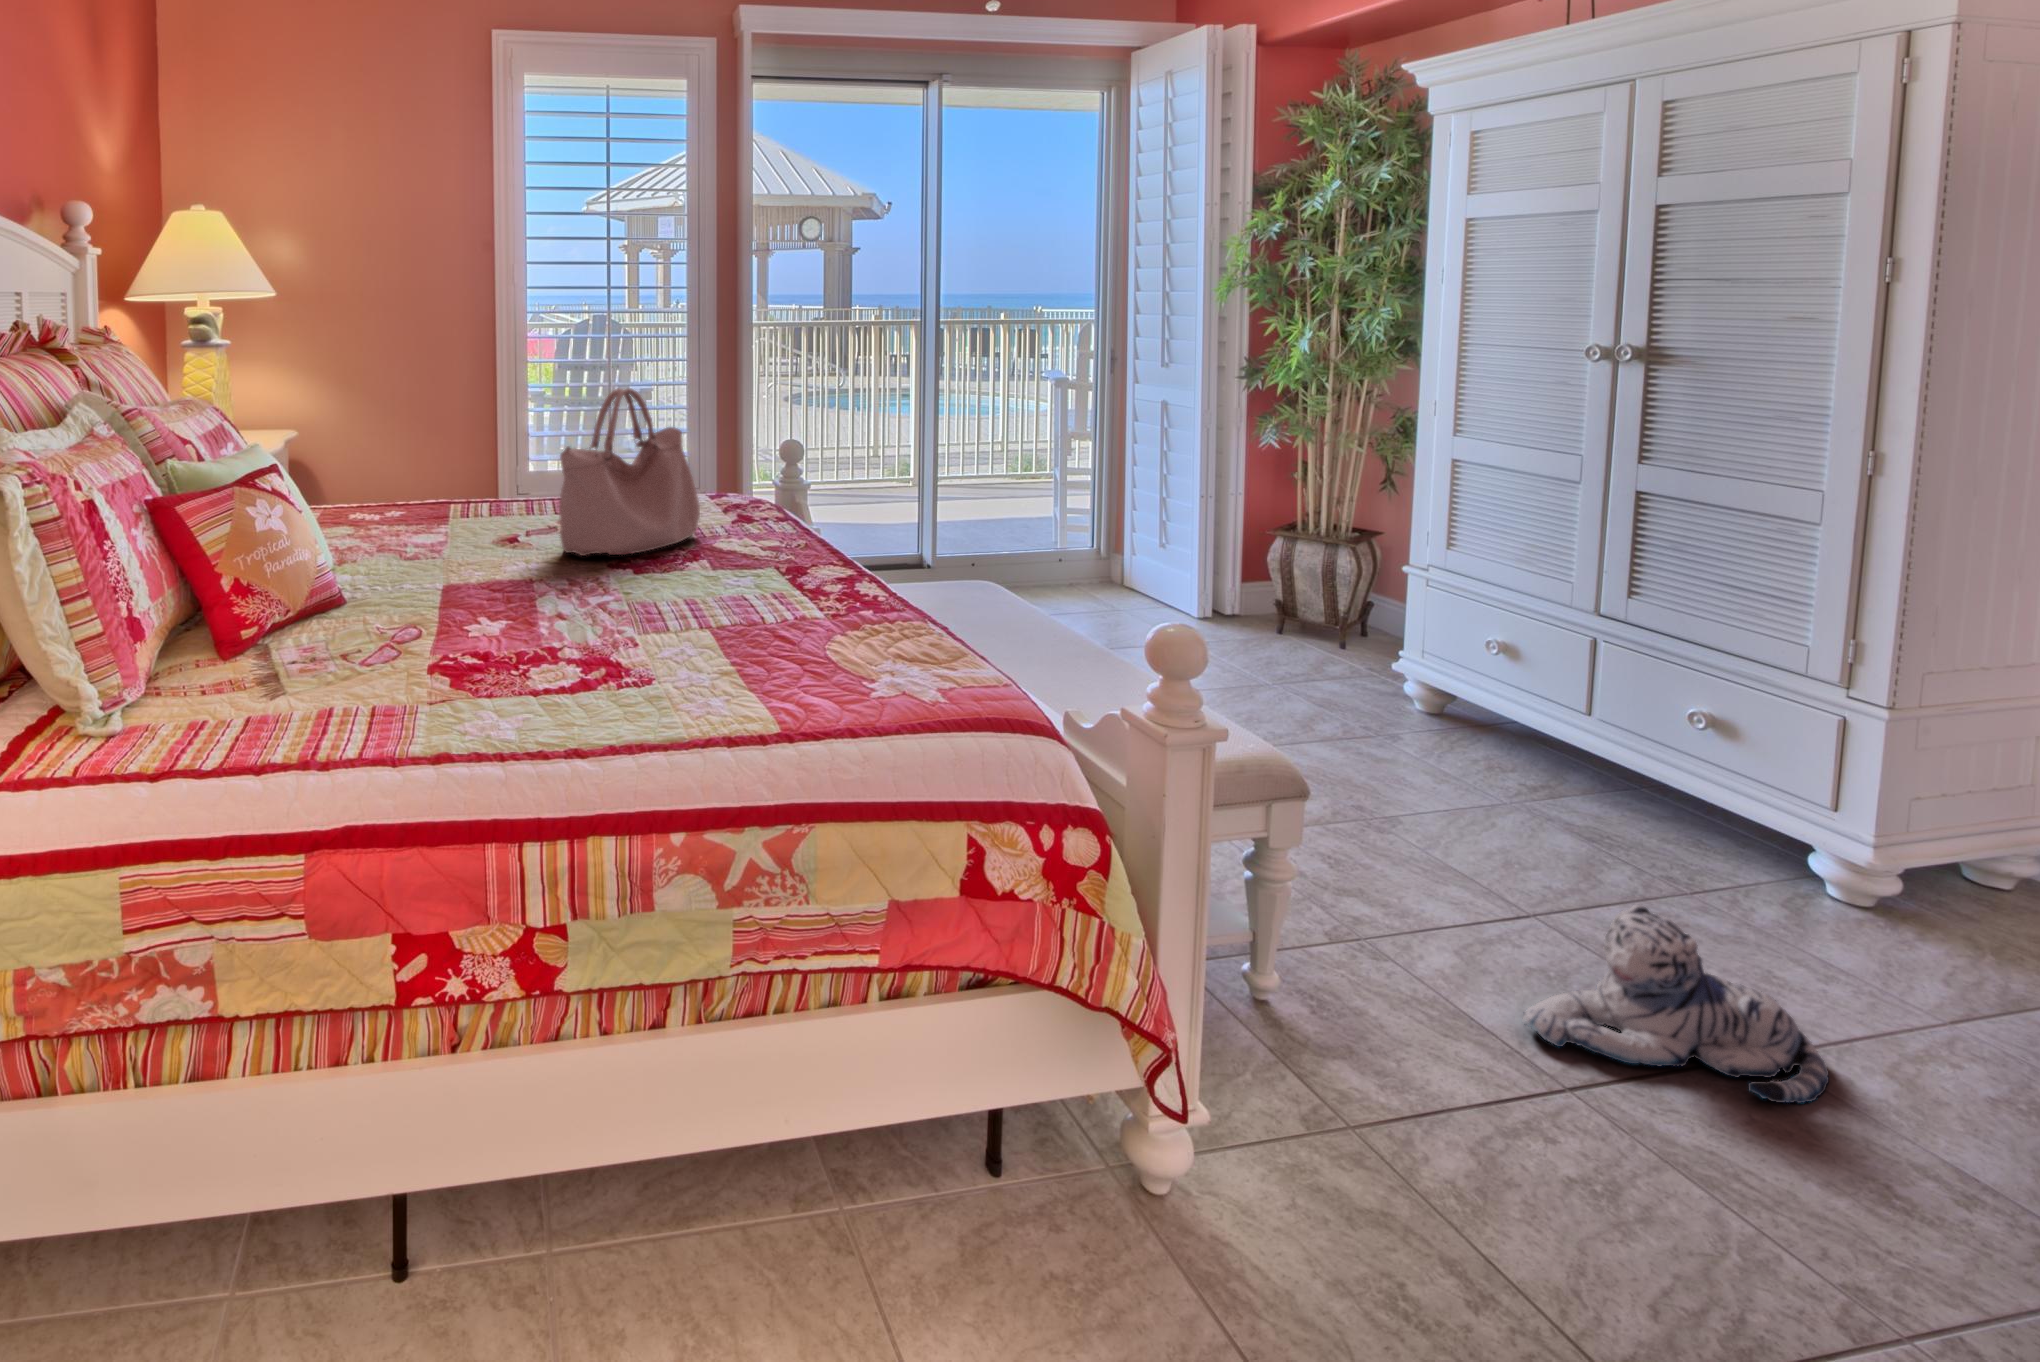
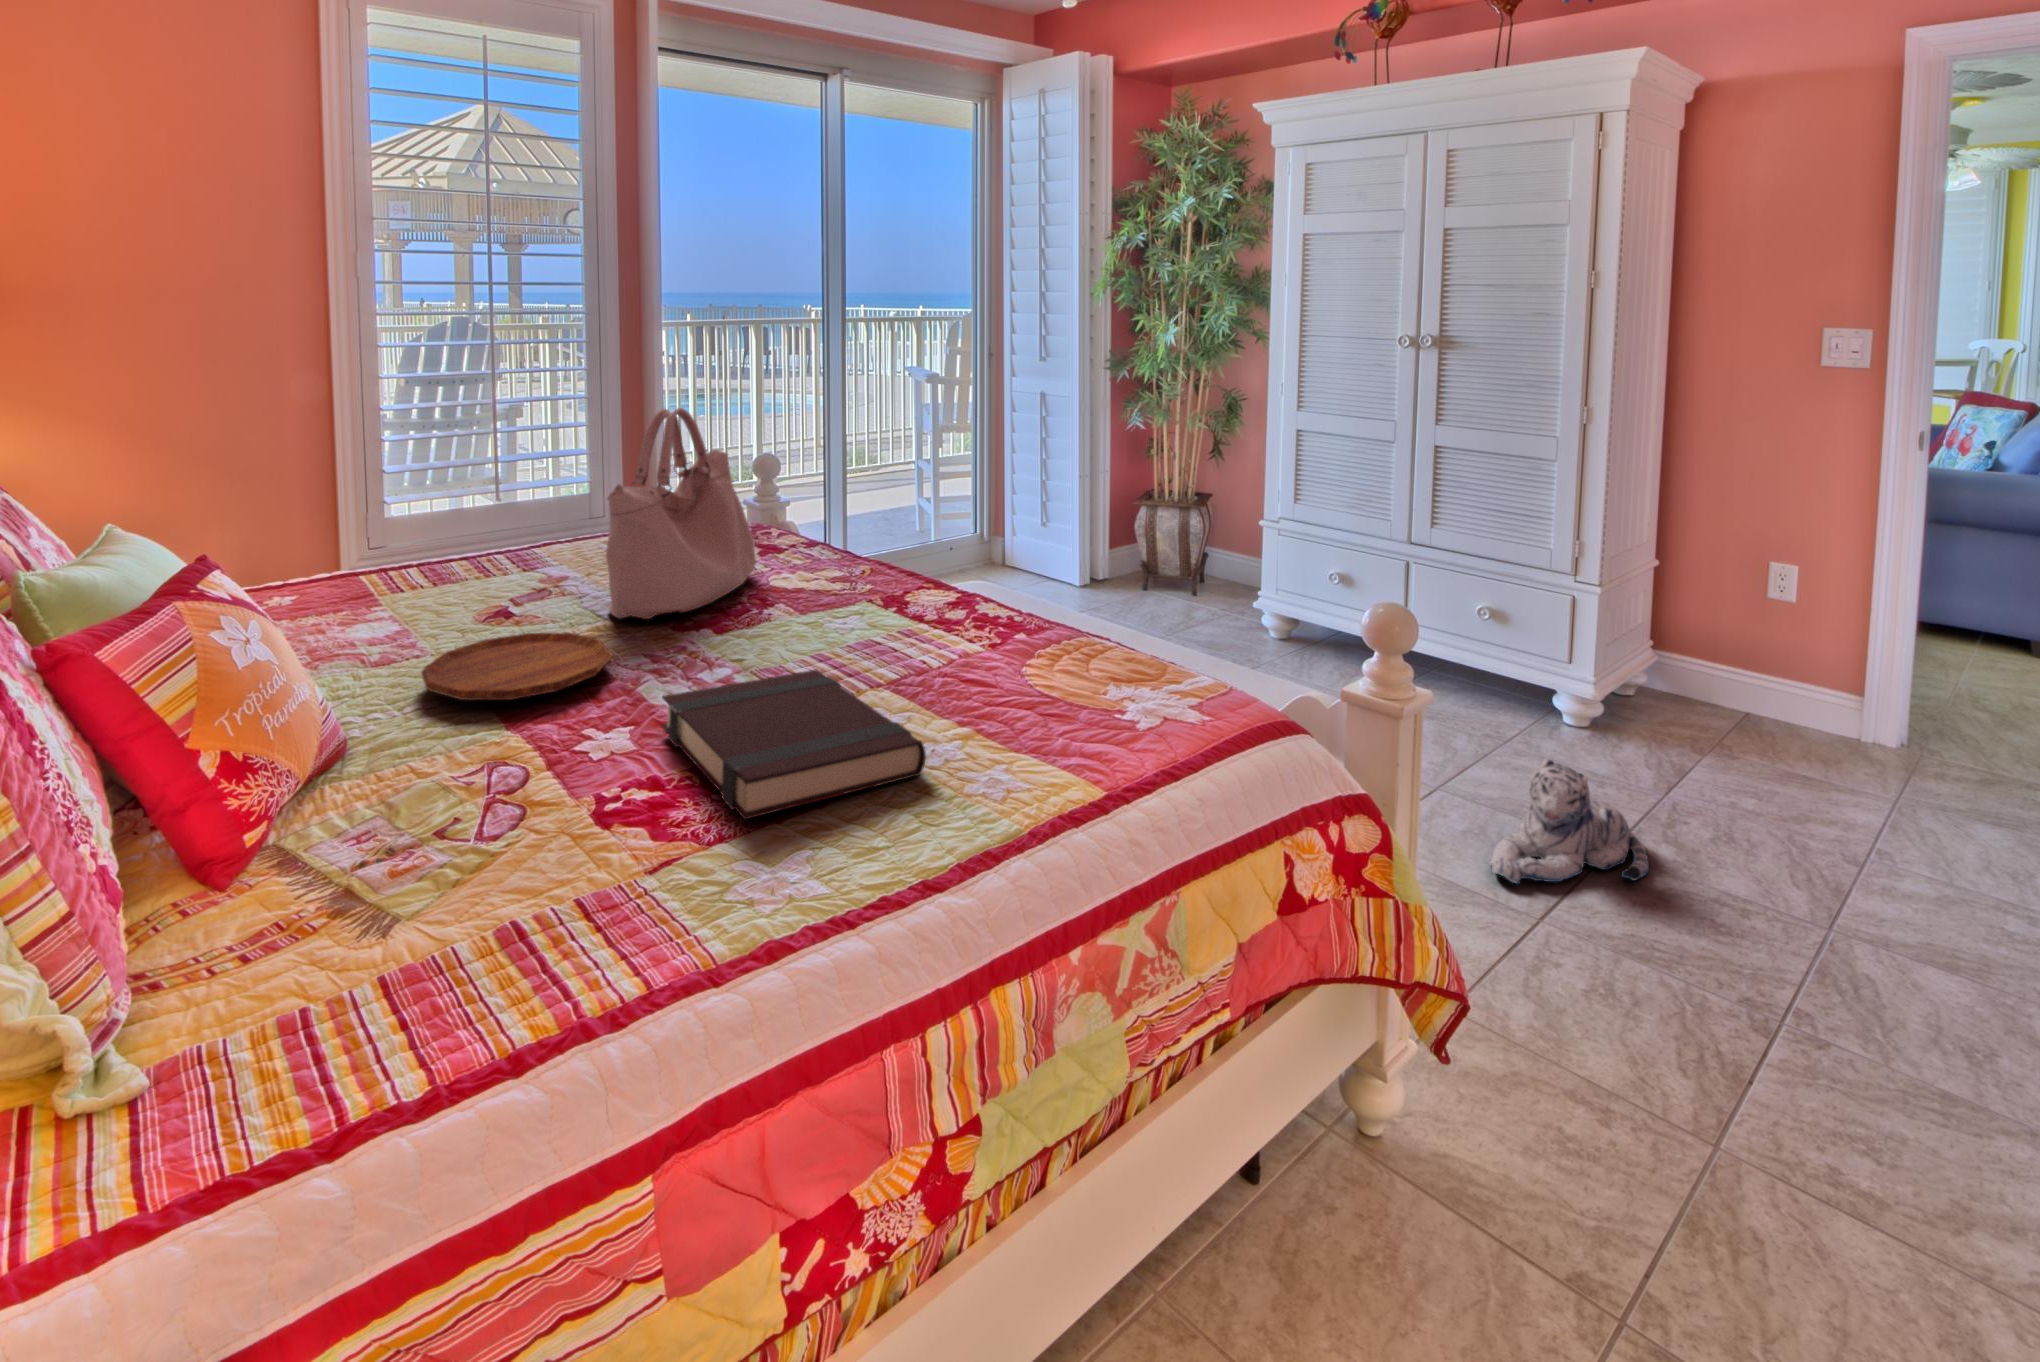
tray: none [398,551,530,591] -> present [422,633,612,700]
book: none [499,601,657,690] -> present [661,670,926,819]

